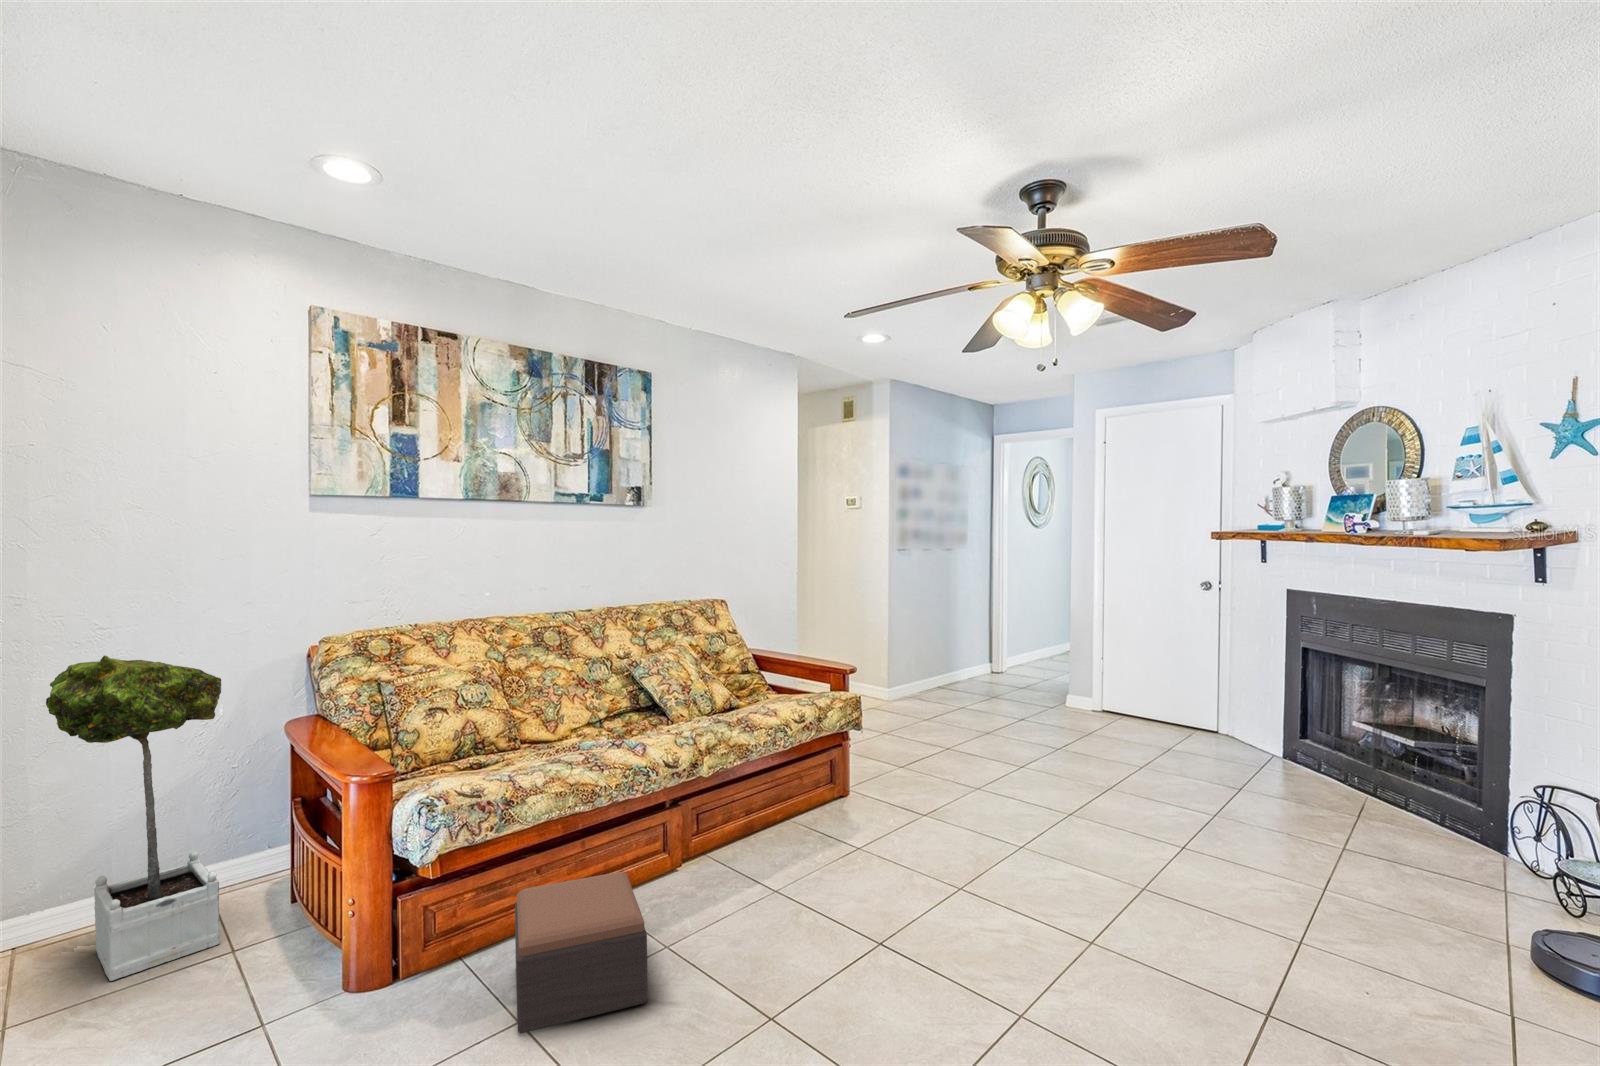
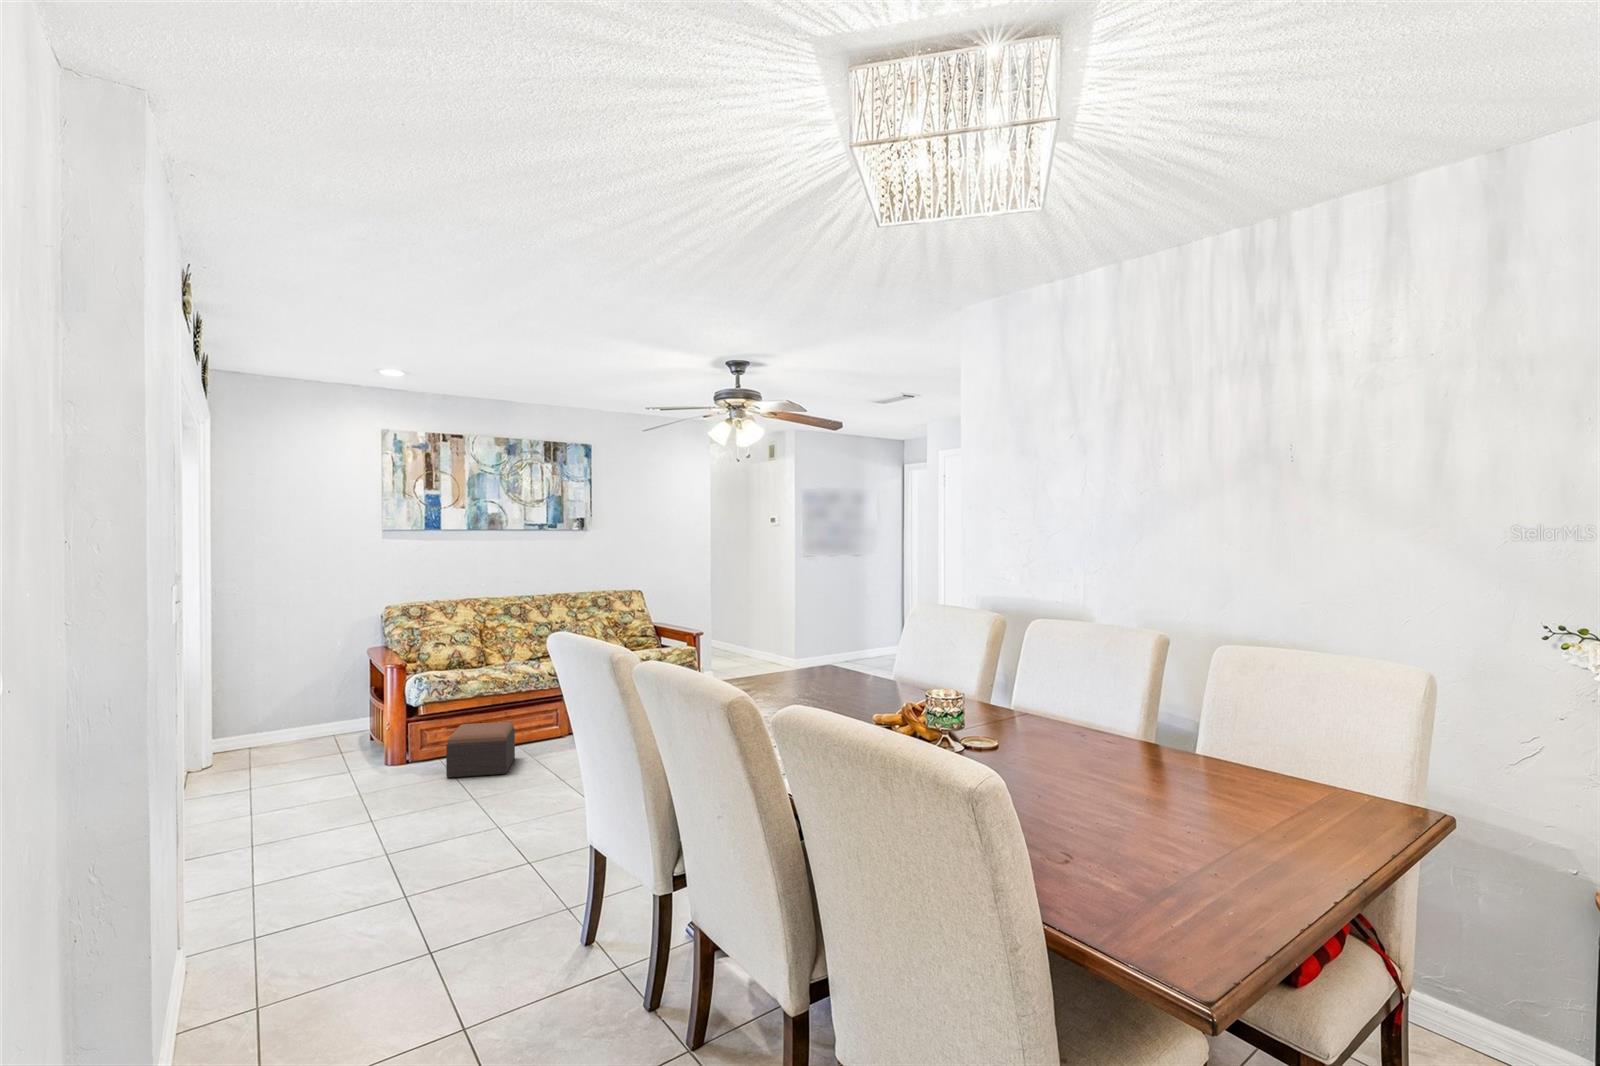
potted tree: present [46,655,221,981] -> none [265,608,338,755]

